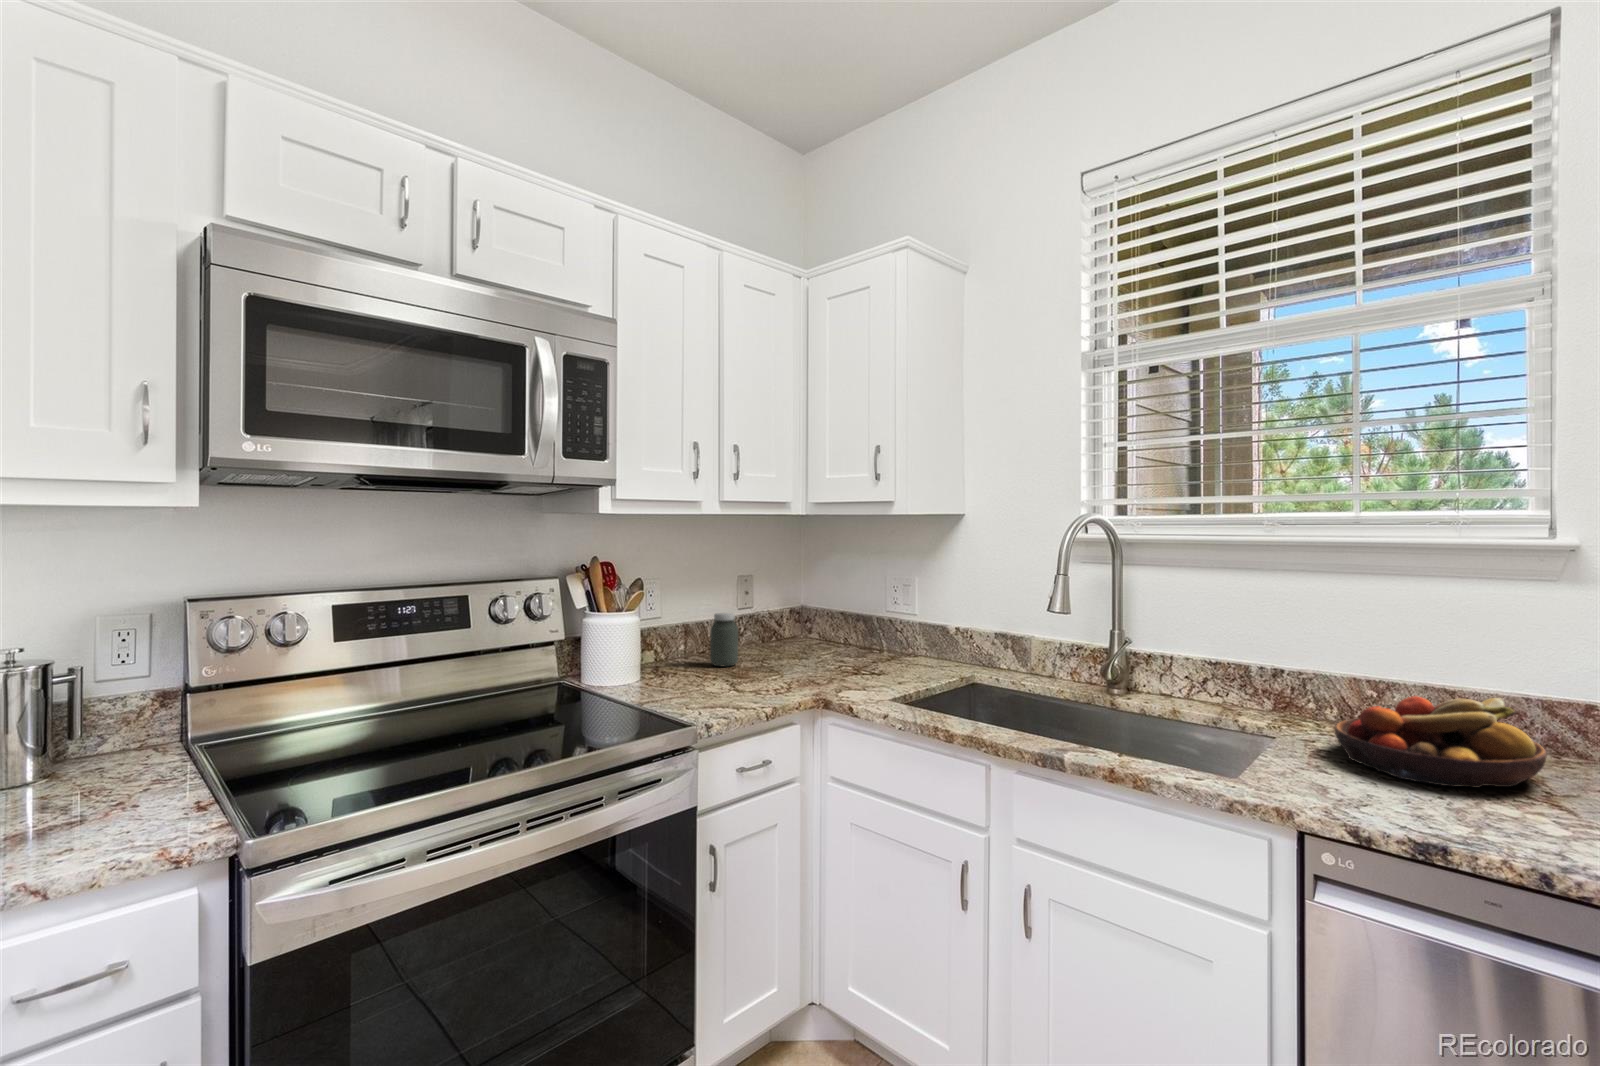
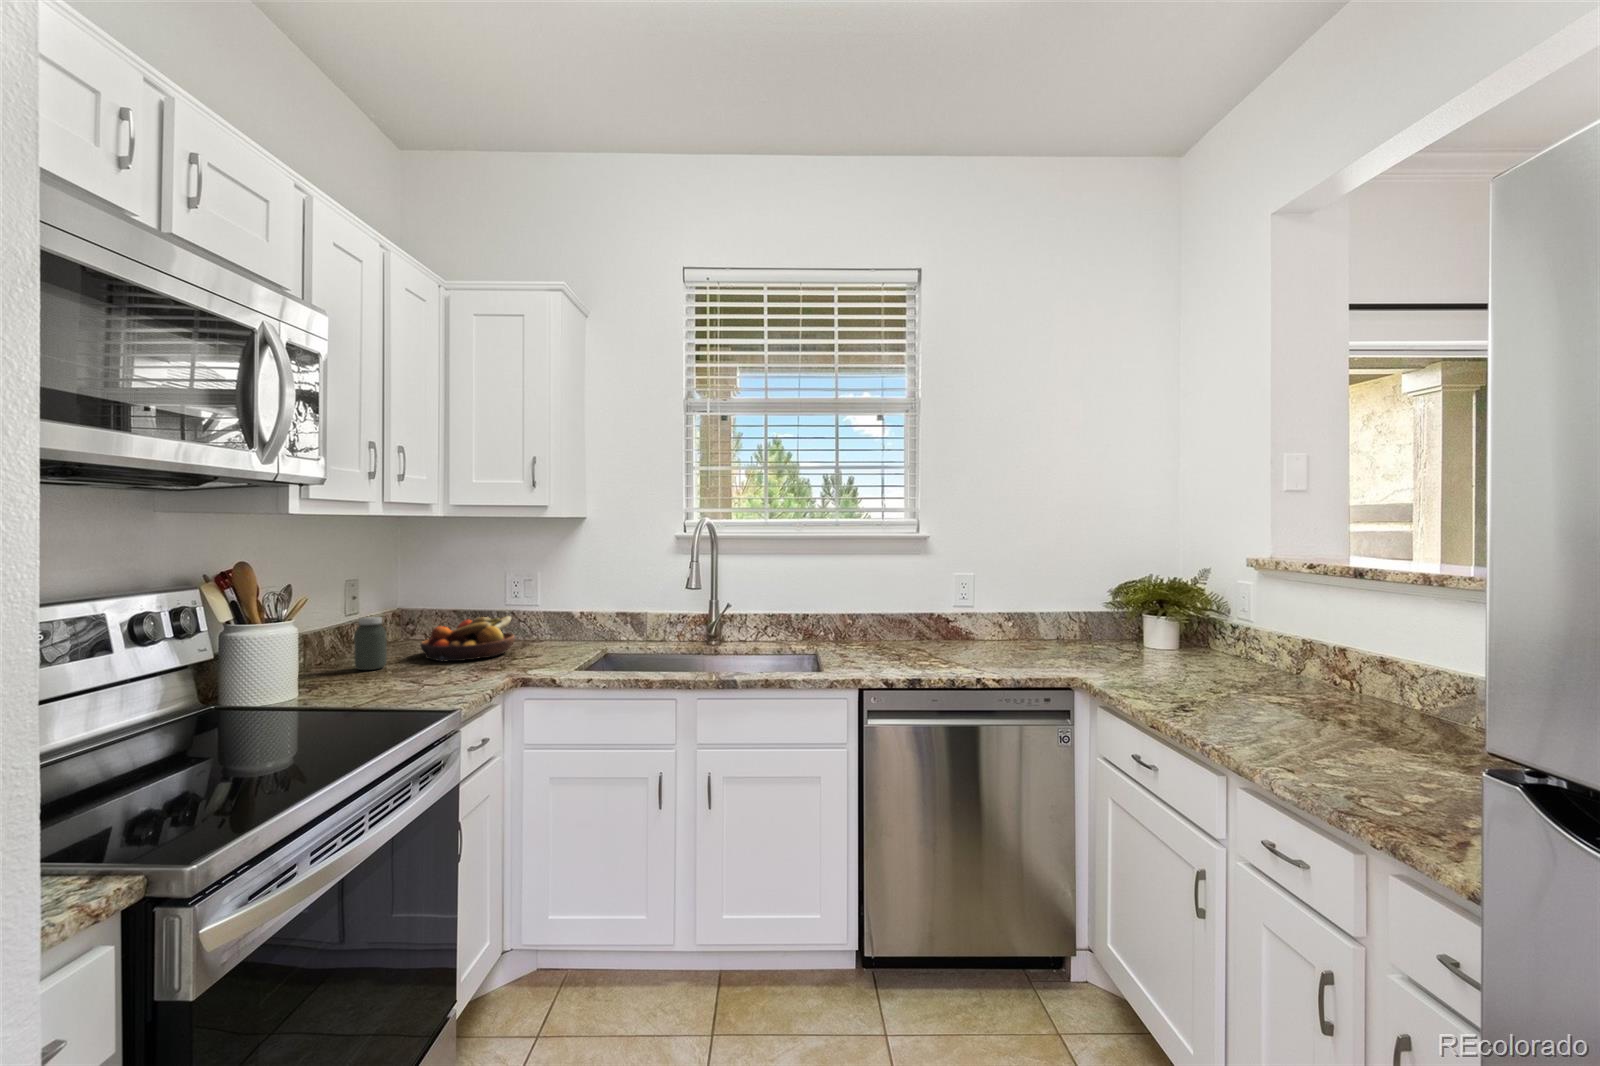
fruit bowl: present [1335,696,1547,788] -> present [421,616,515,661]

